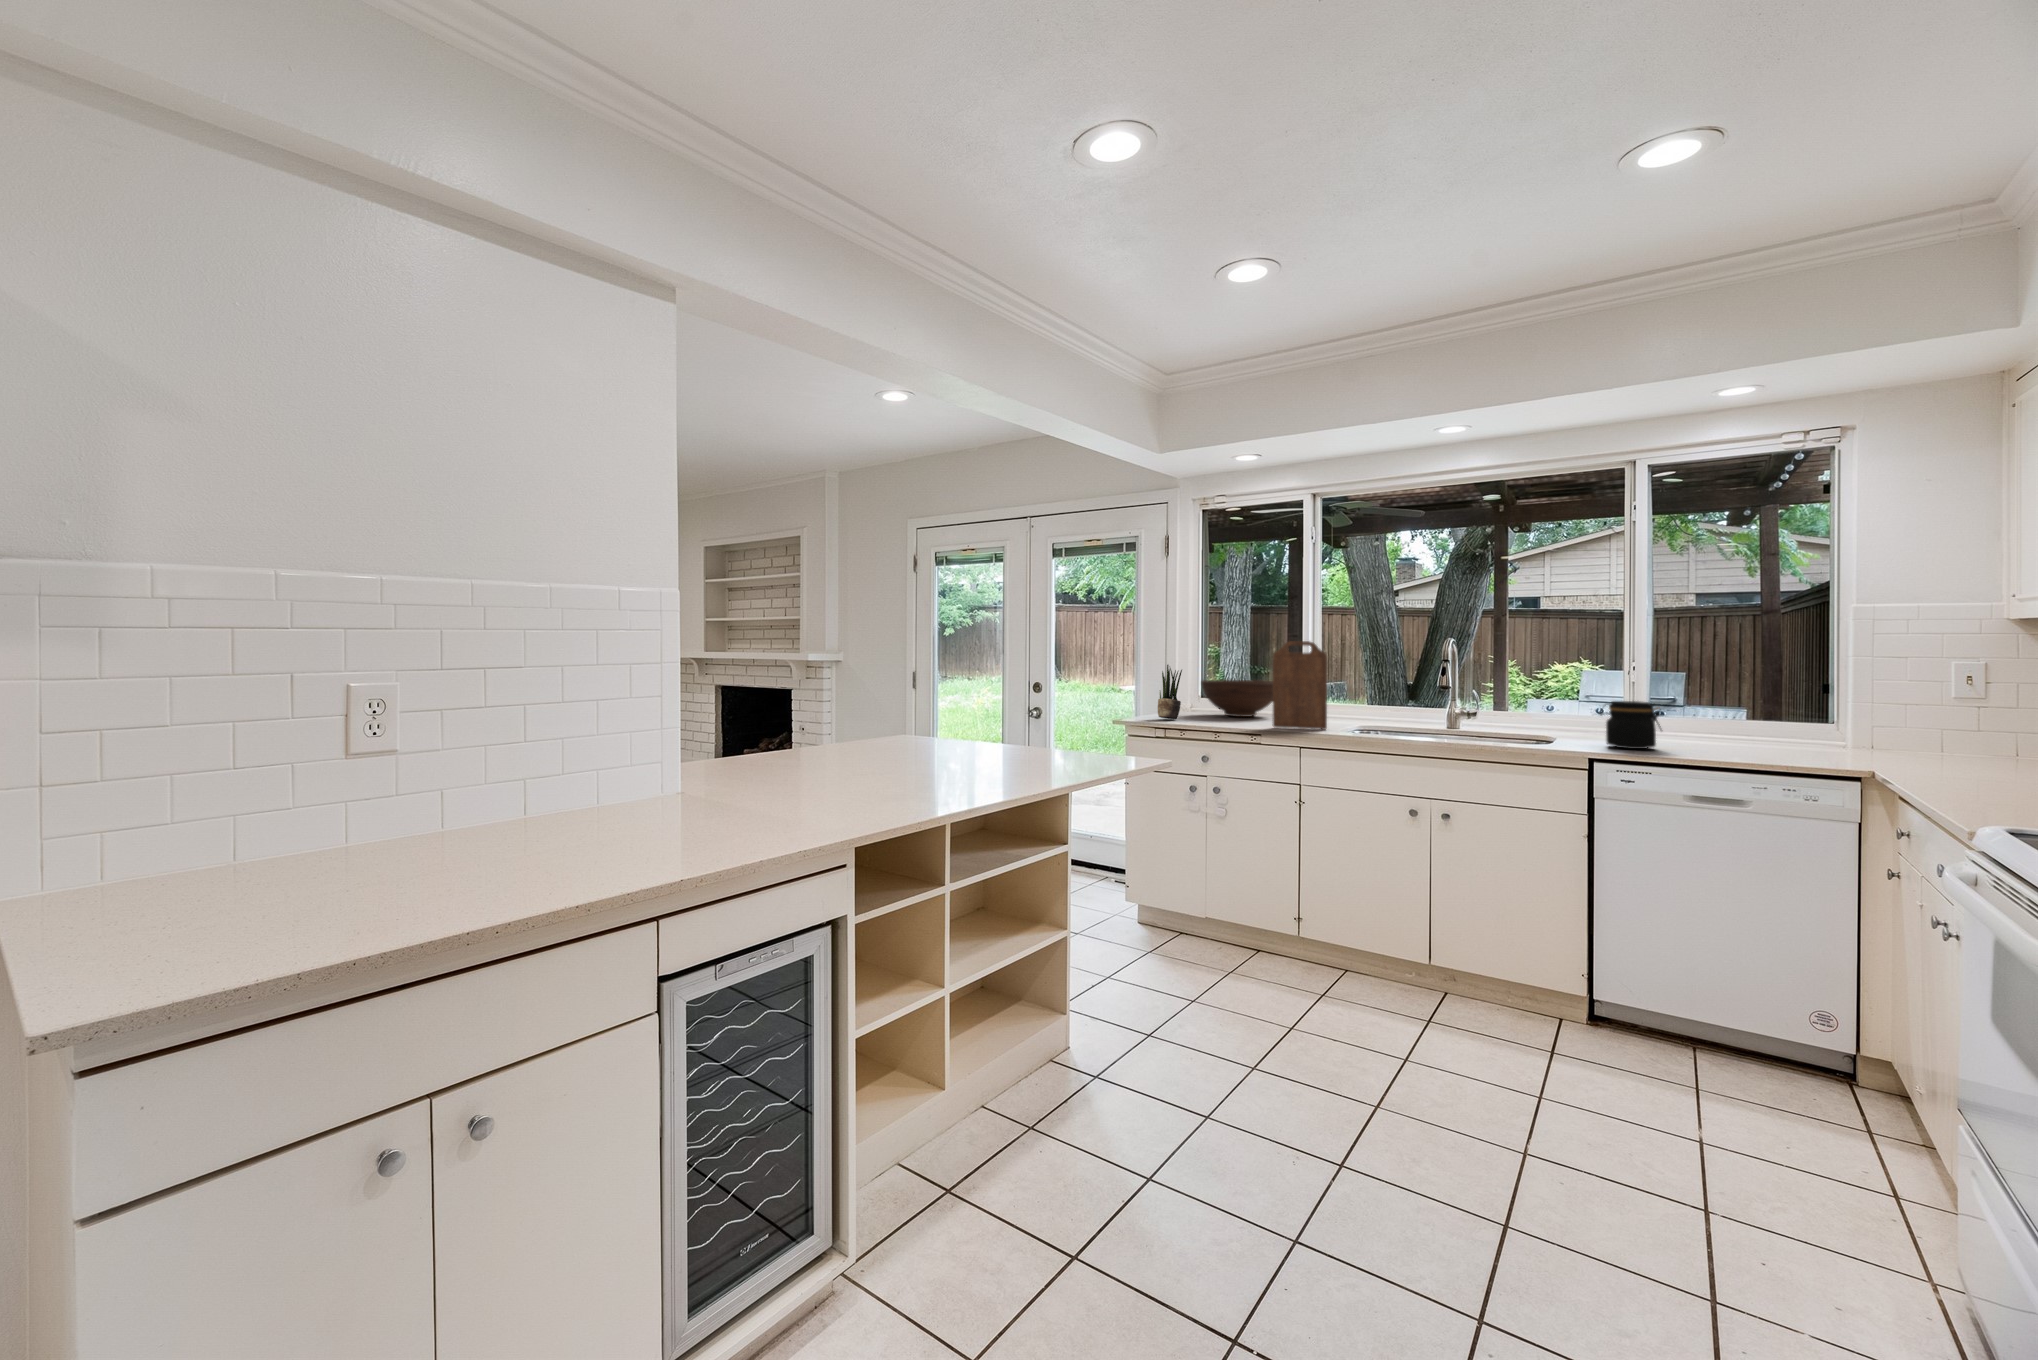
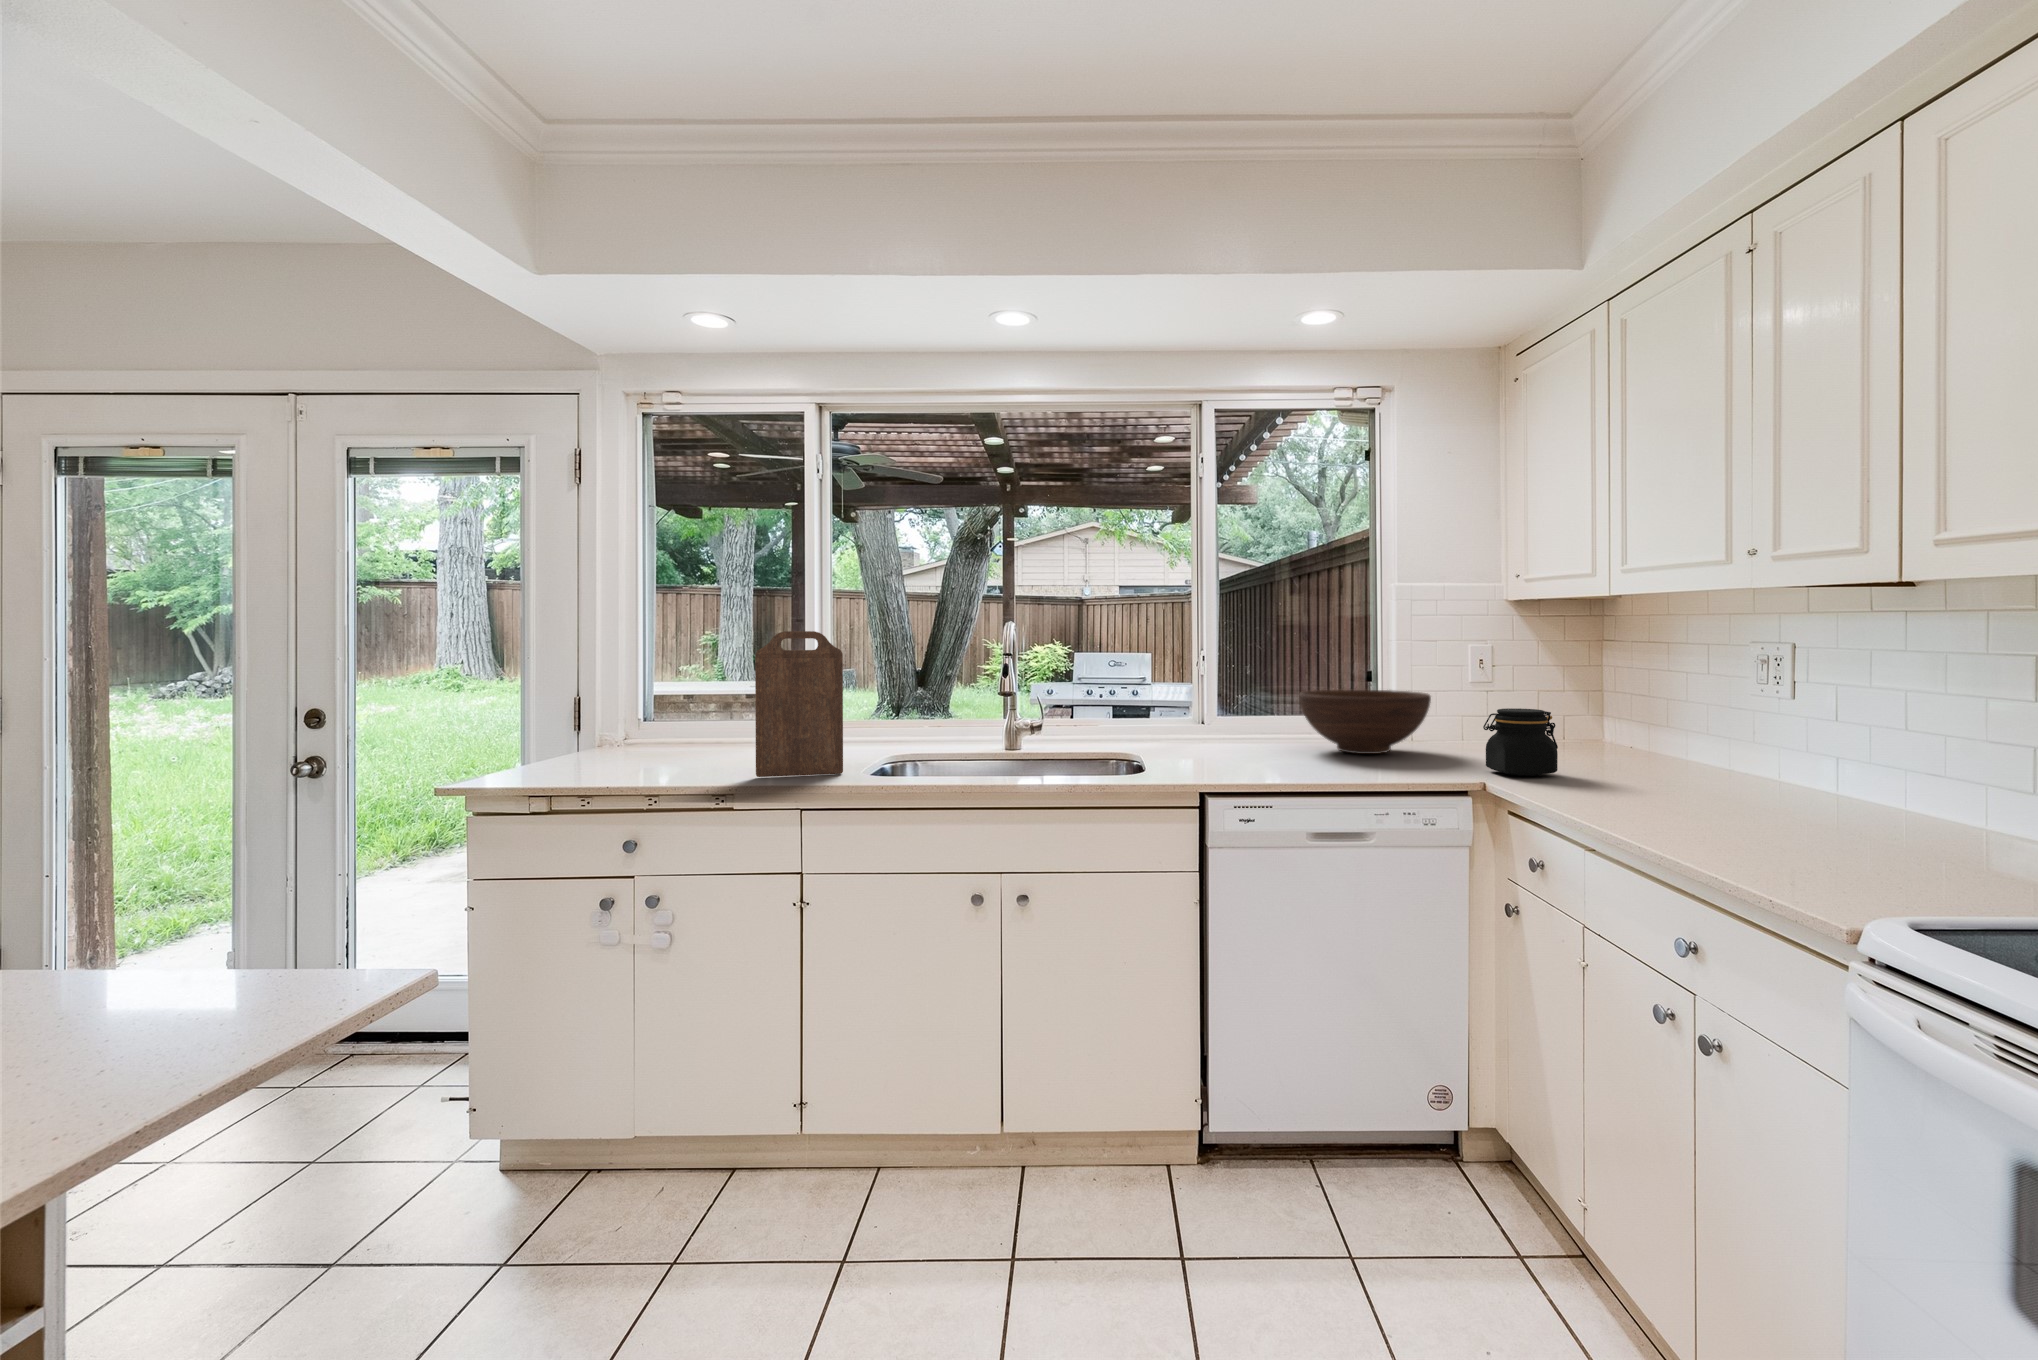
potted plant: present [1158,665,1182,719] -> none [547,673,596,771]
fruit bowl: present [1201,680,1273,717] -> present [1299,690,1431,754]
jar: present [1600,701,1661,749] -> present [1483,708,1558,776]

